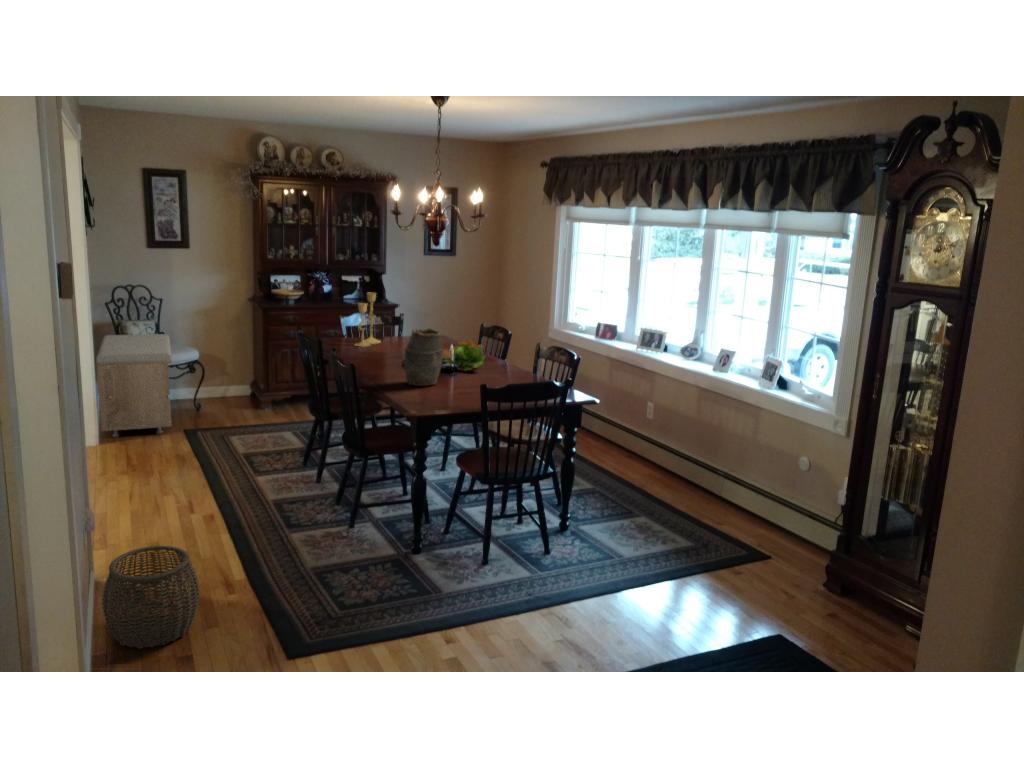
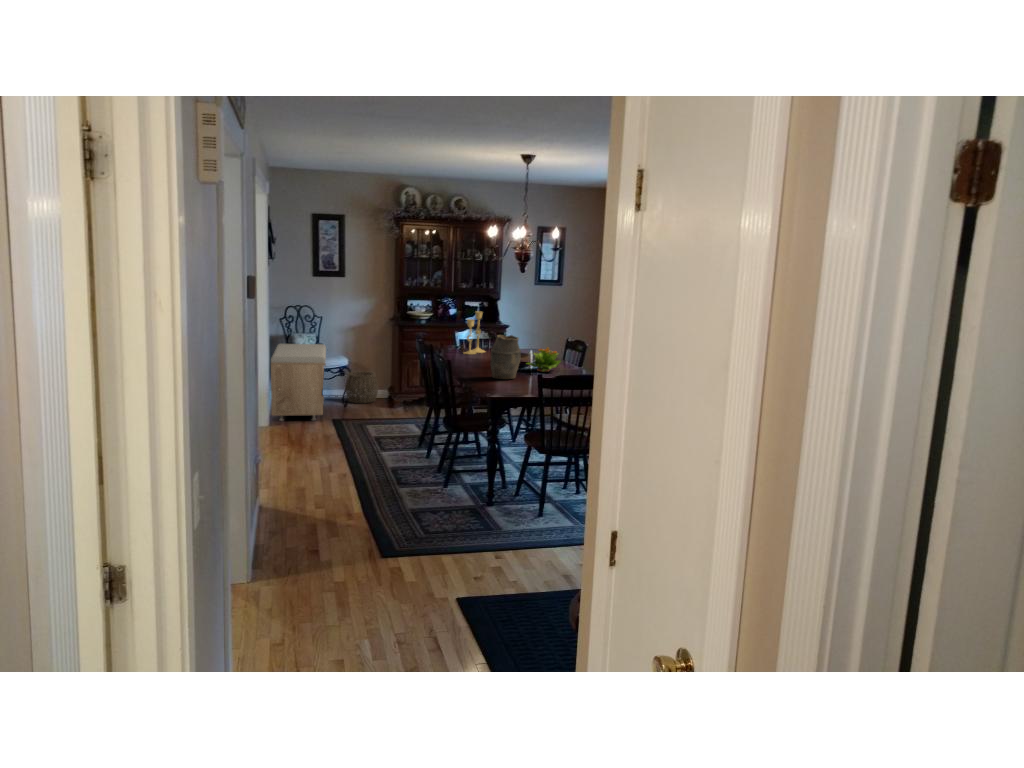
woven basket: present [102,546,200,648] -> present [345,371,378,404]

